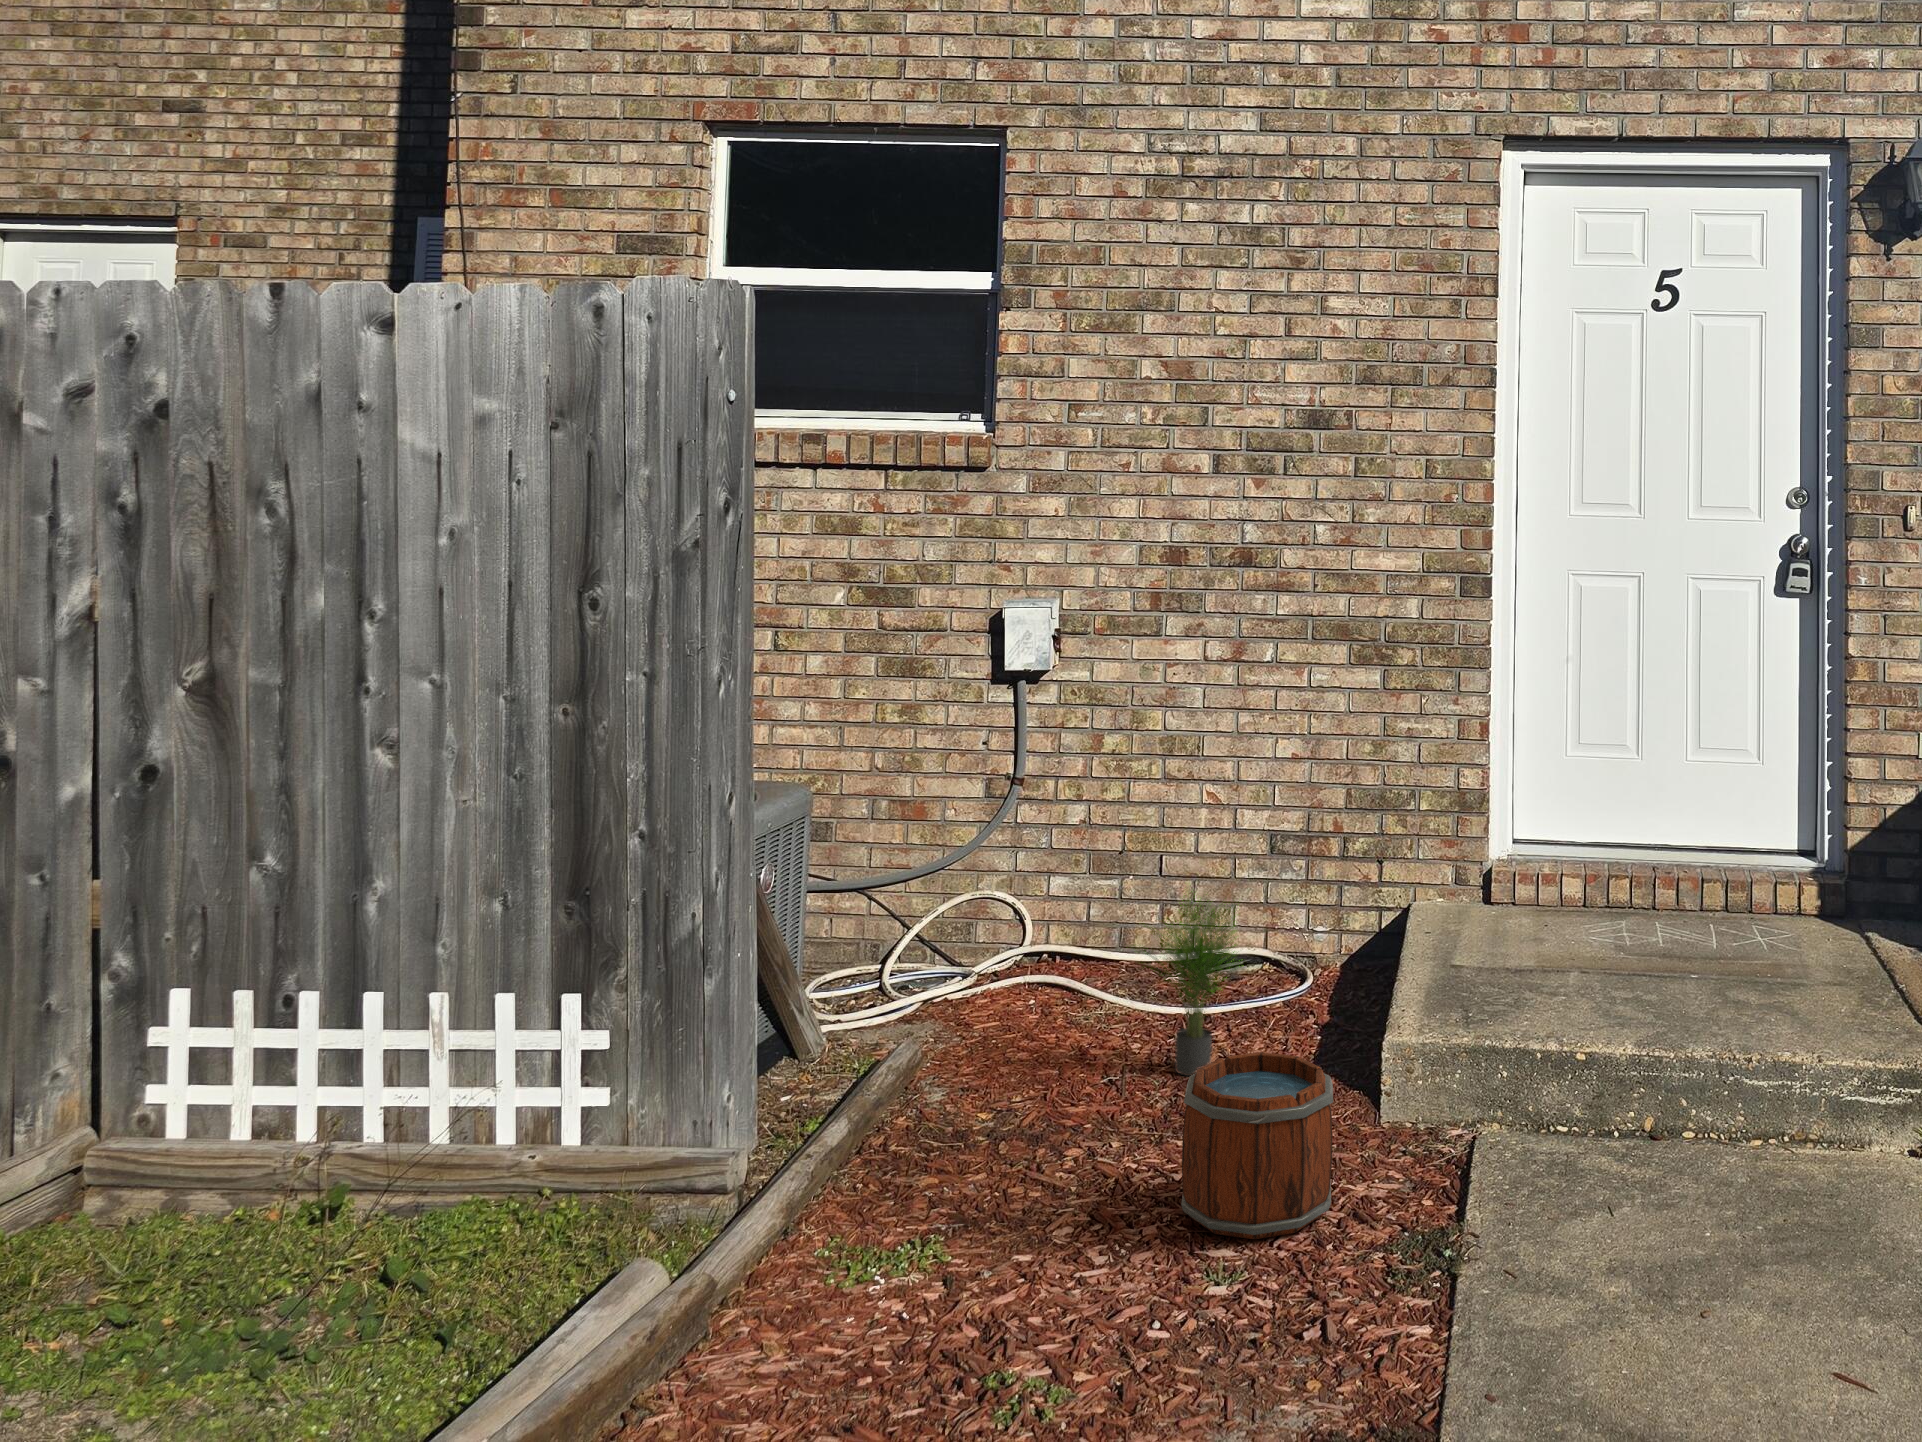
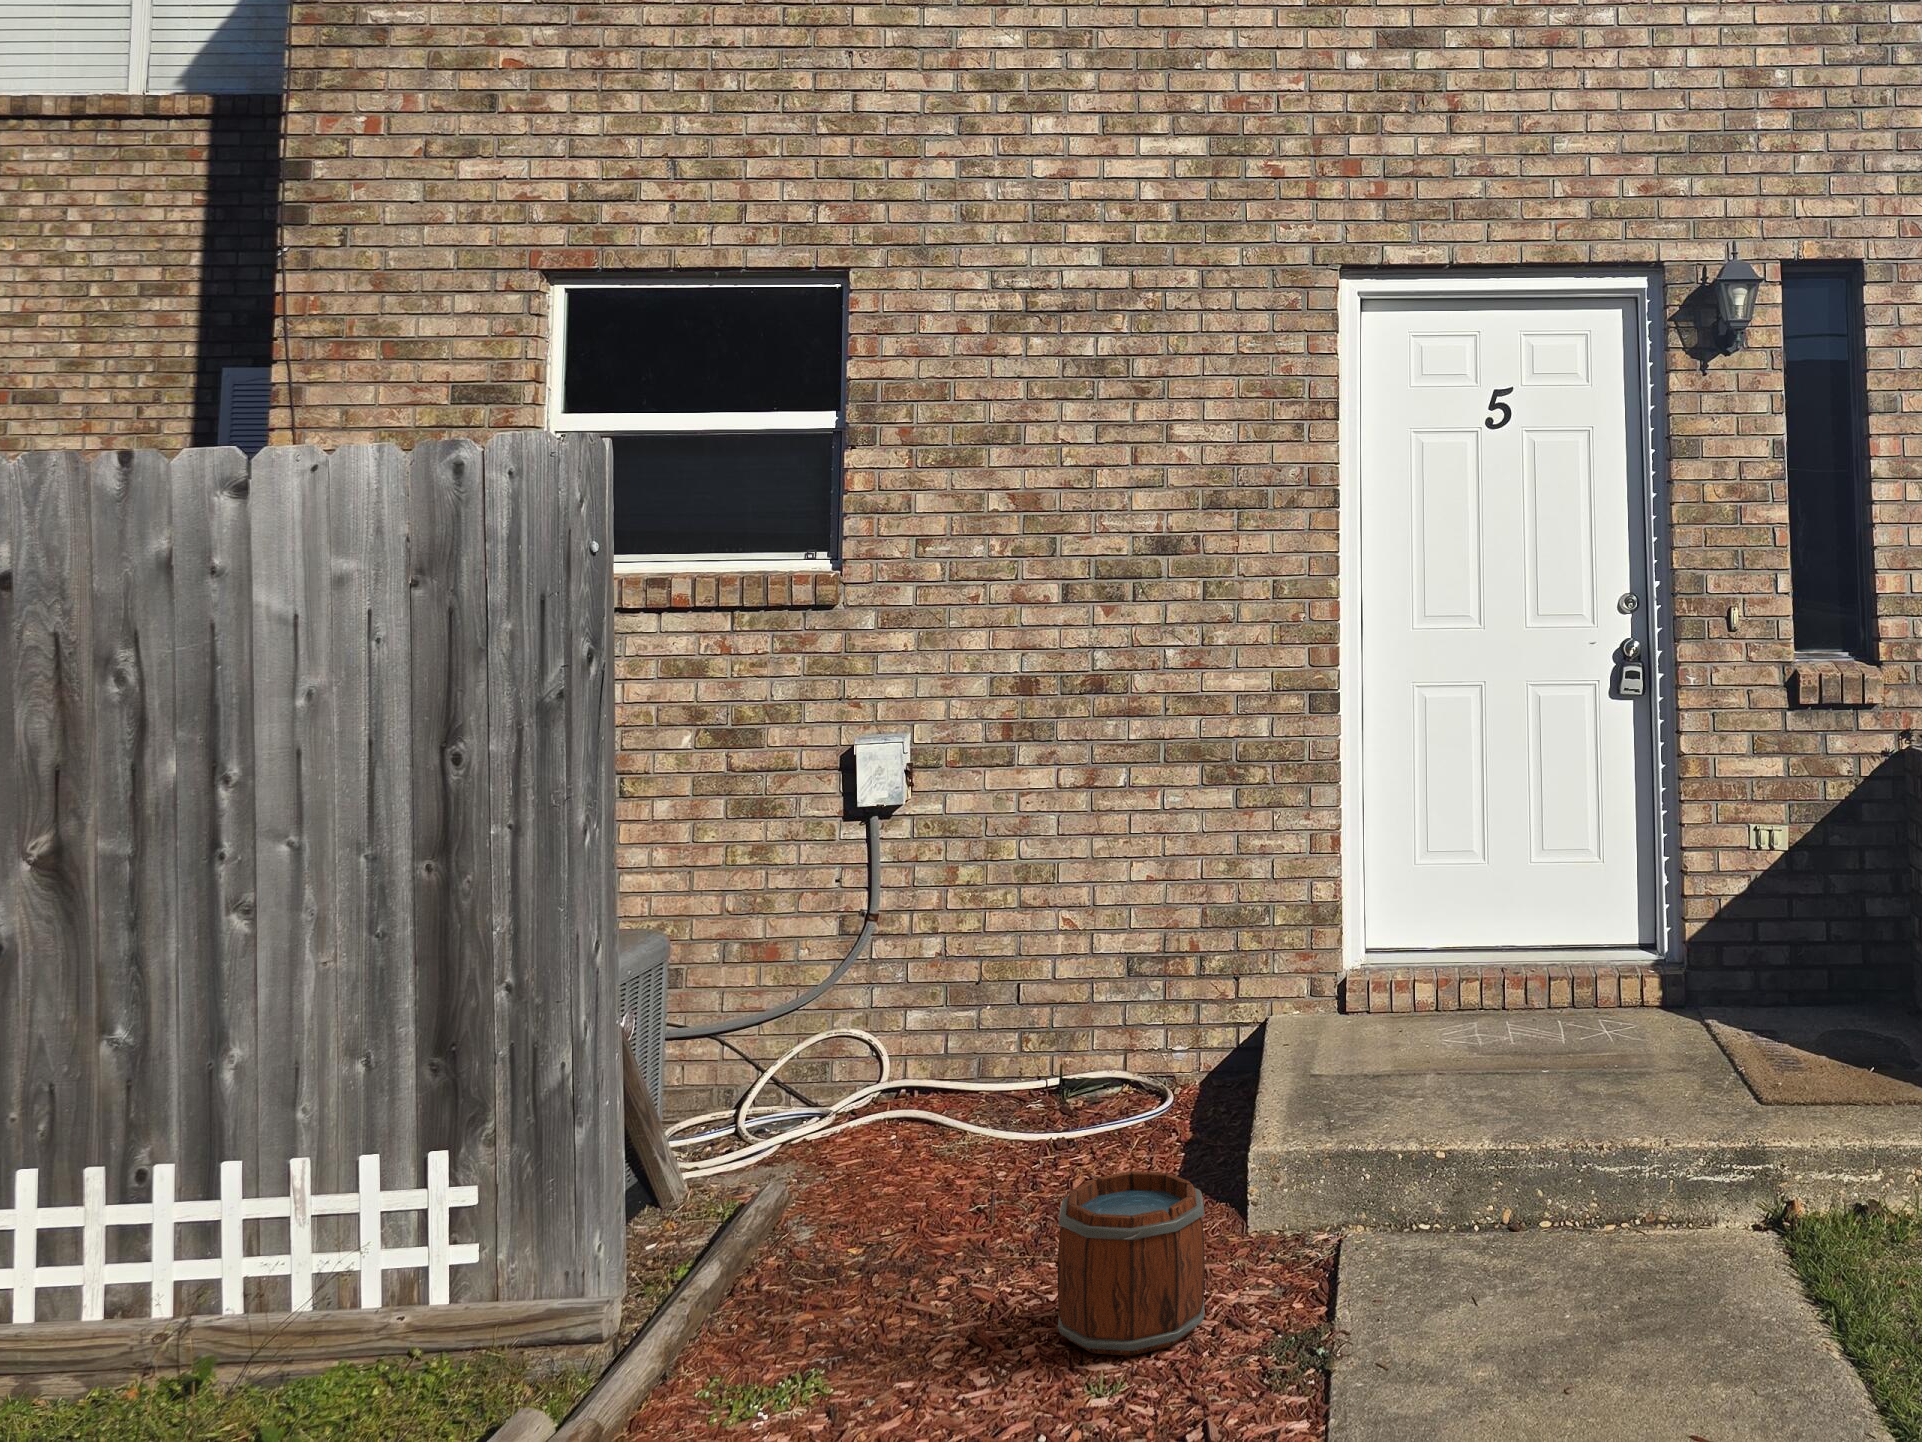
potted plant: present [1144,895,1237,1076] -> none [986,1010,1117,1205]

